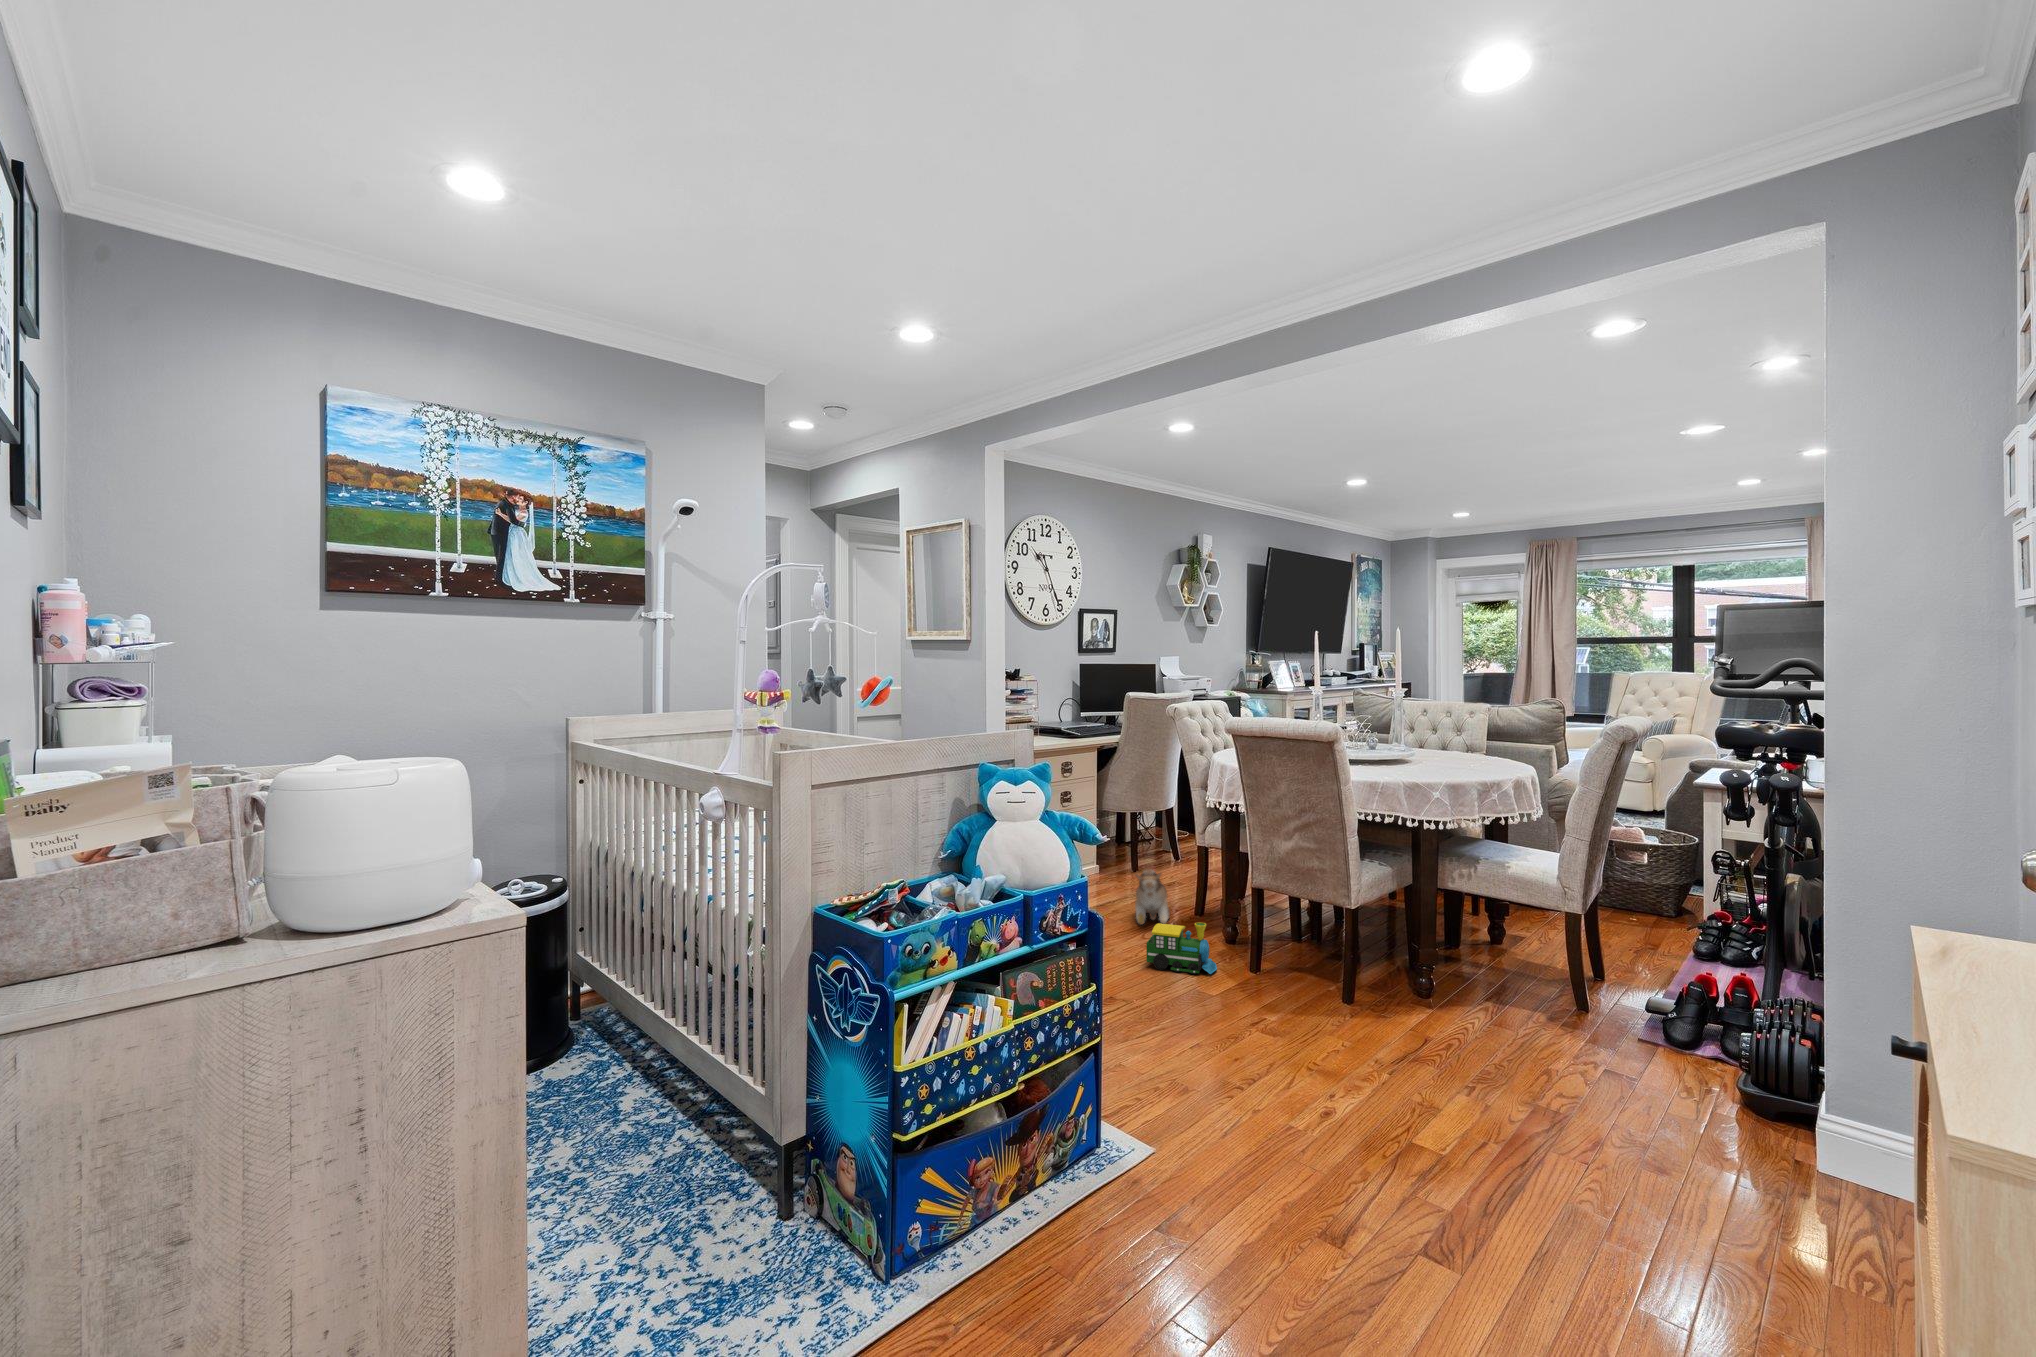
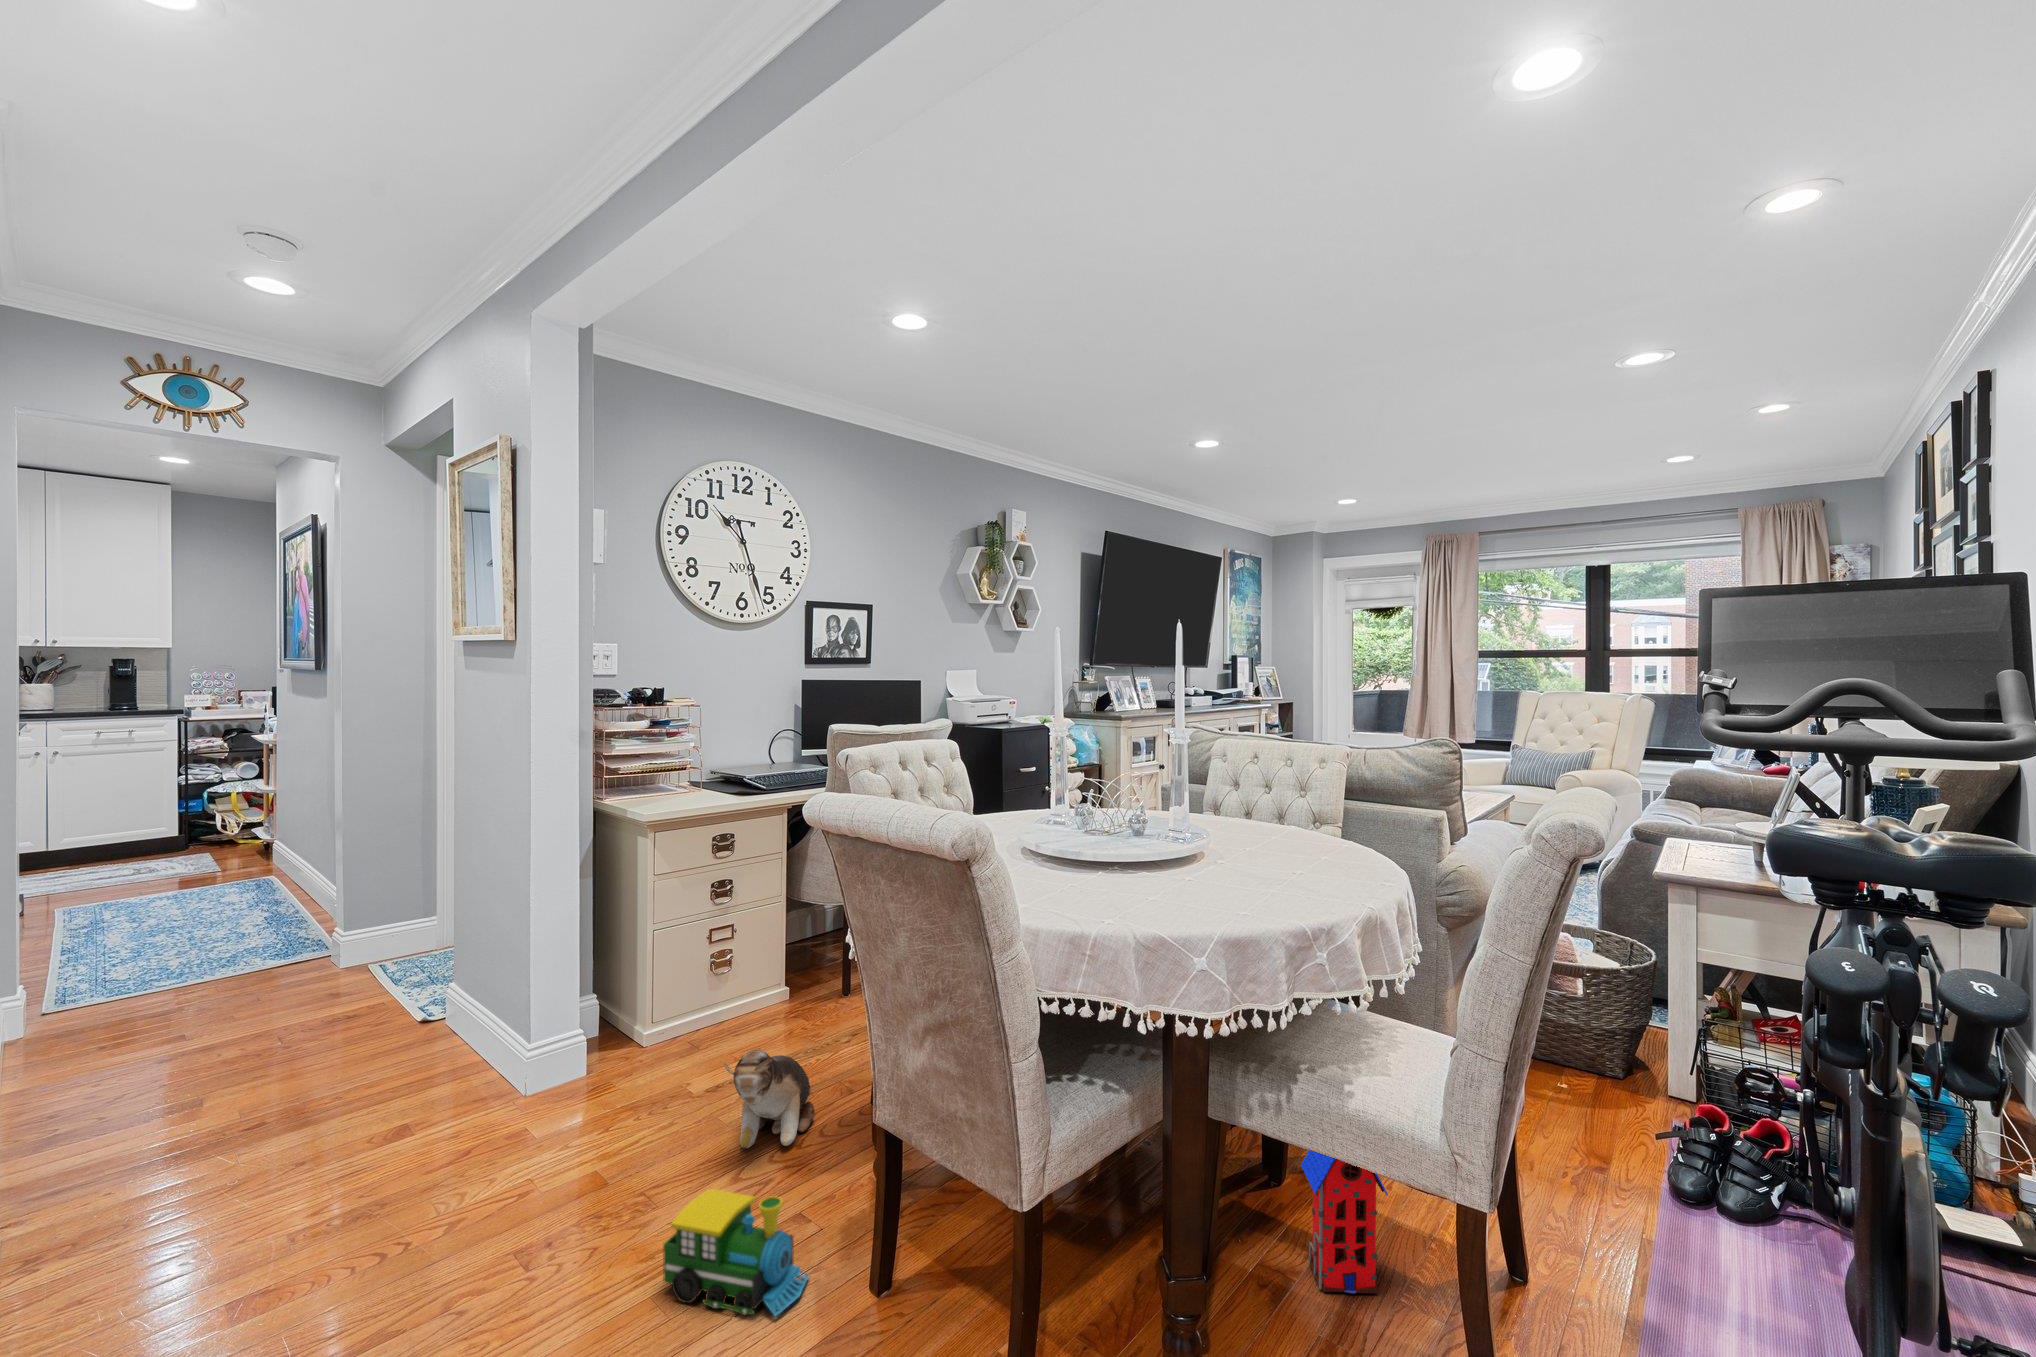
toy house: none [1474,889,1525,980] -> present [1301,1150,1388,1294]

